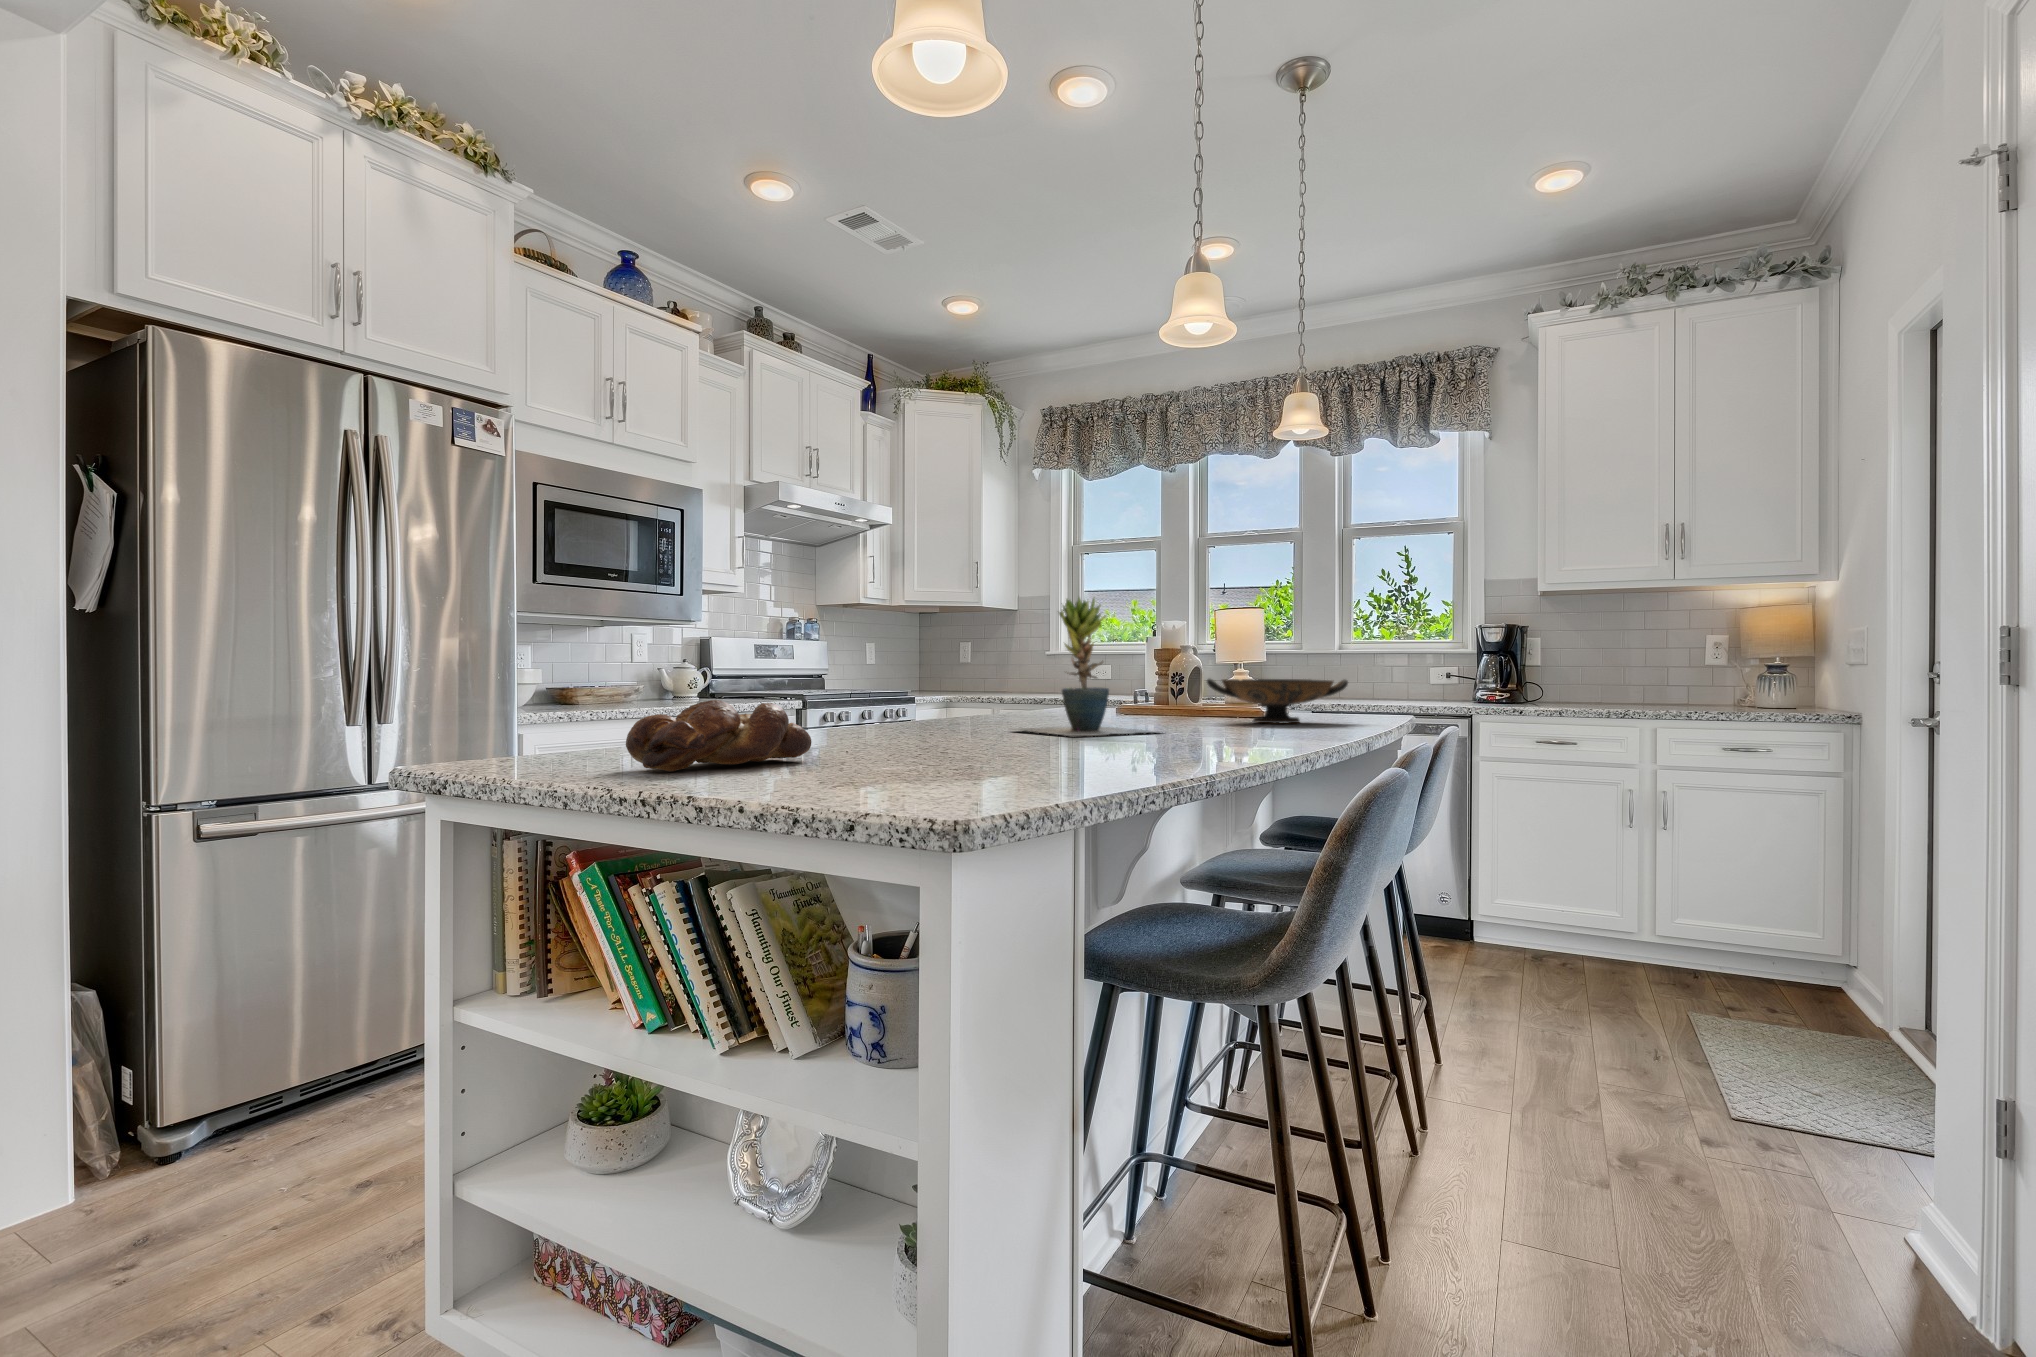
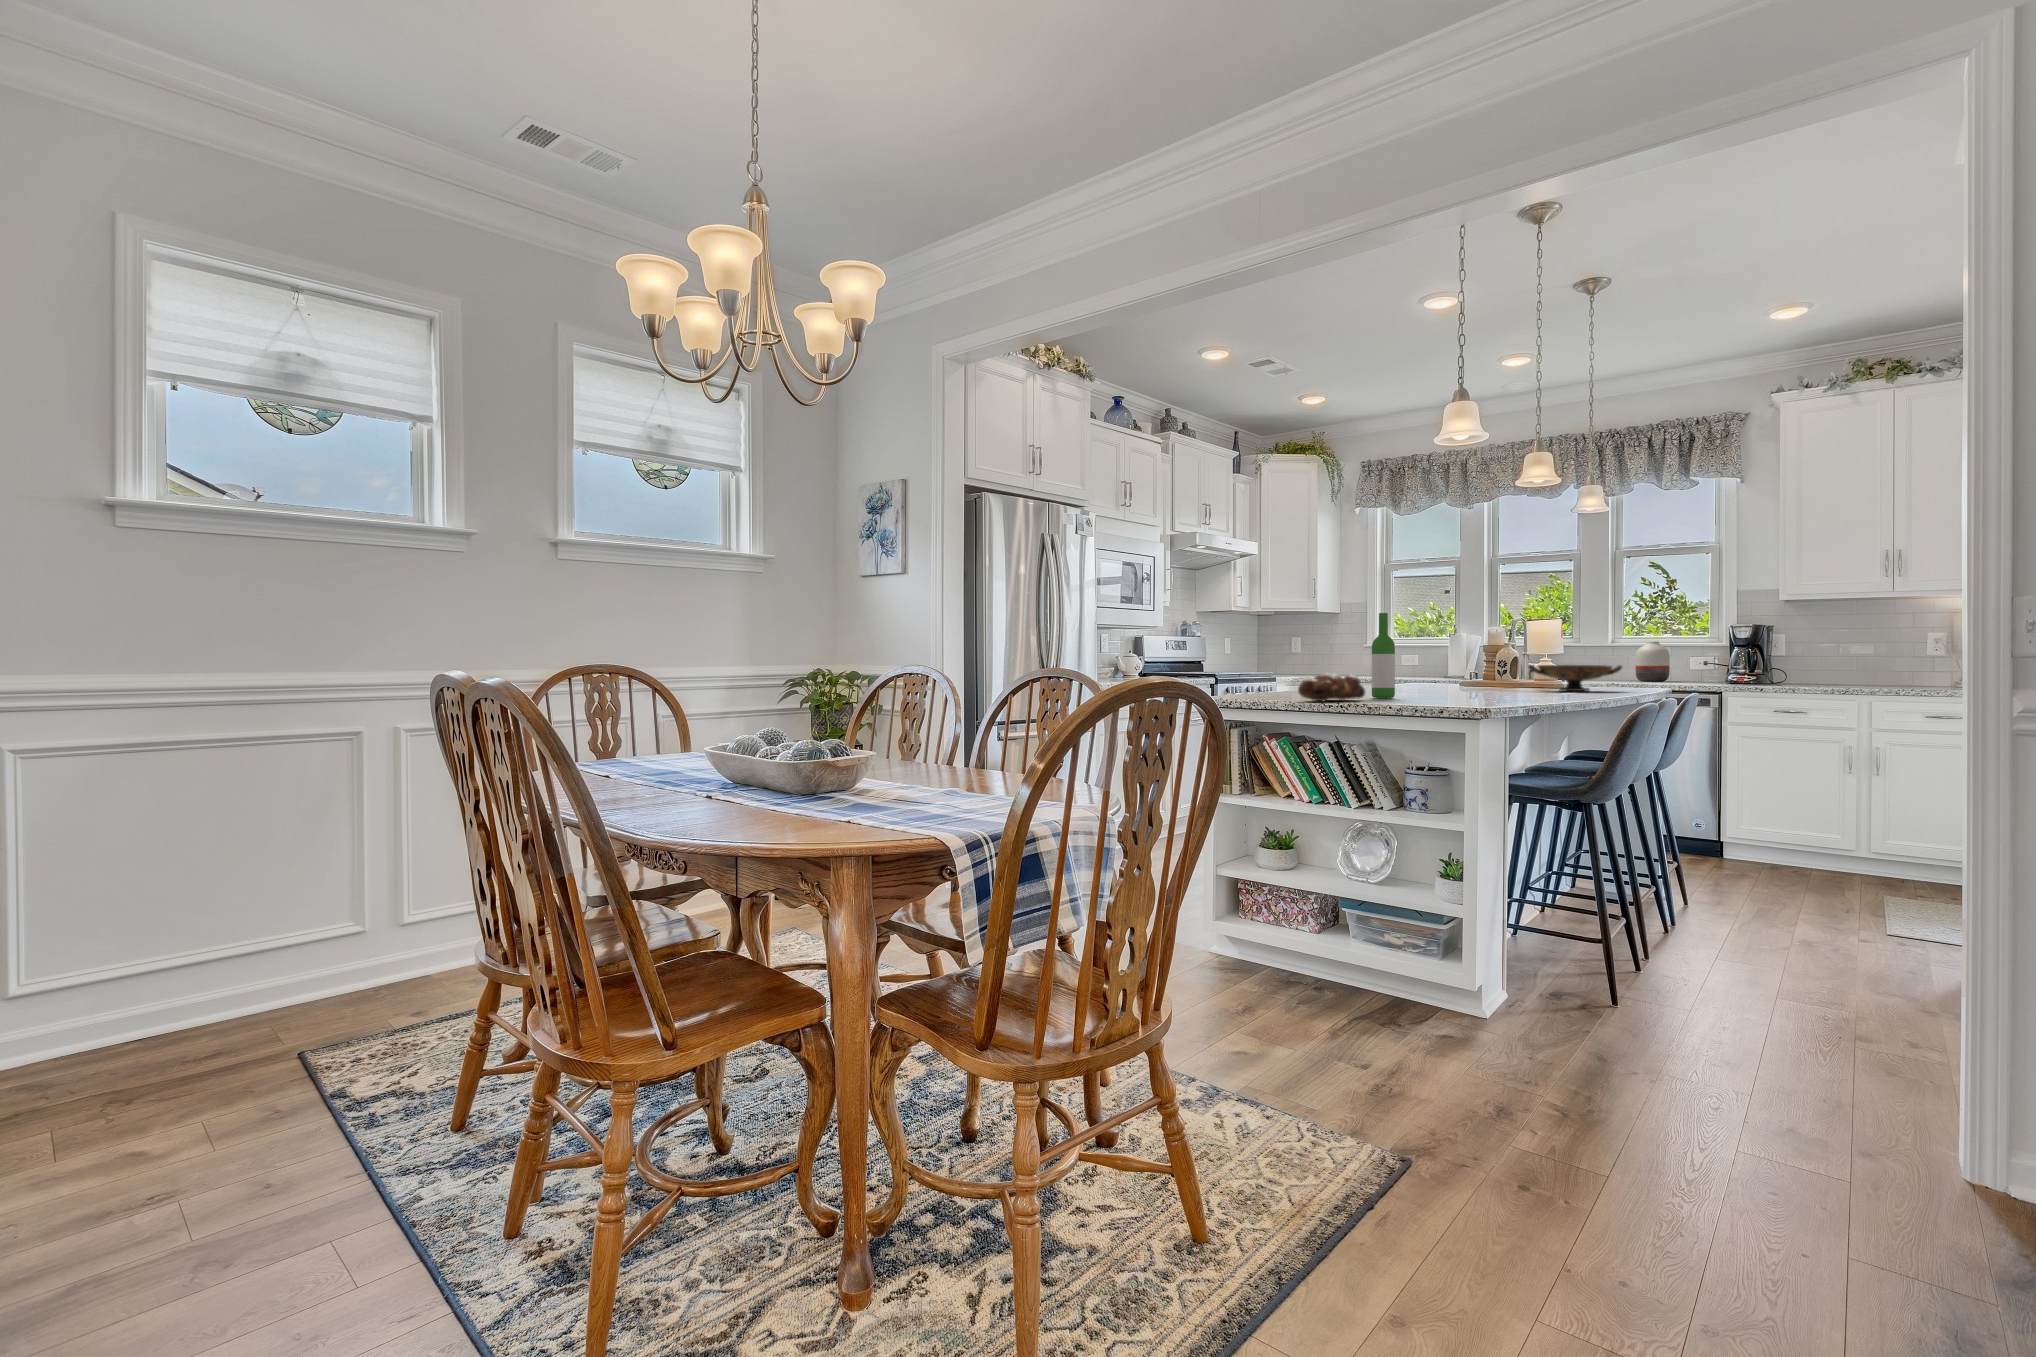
wine bottle: none [864,568,910,751] -> present [1372,613,1395,698]
potted plant: present [1018,598,1155,736] -> none [1415,620,1513,695]
vase: none [1367,648,1407,700] -> present [1635,641,1670,682]

